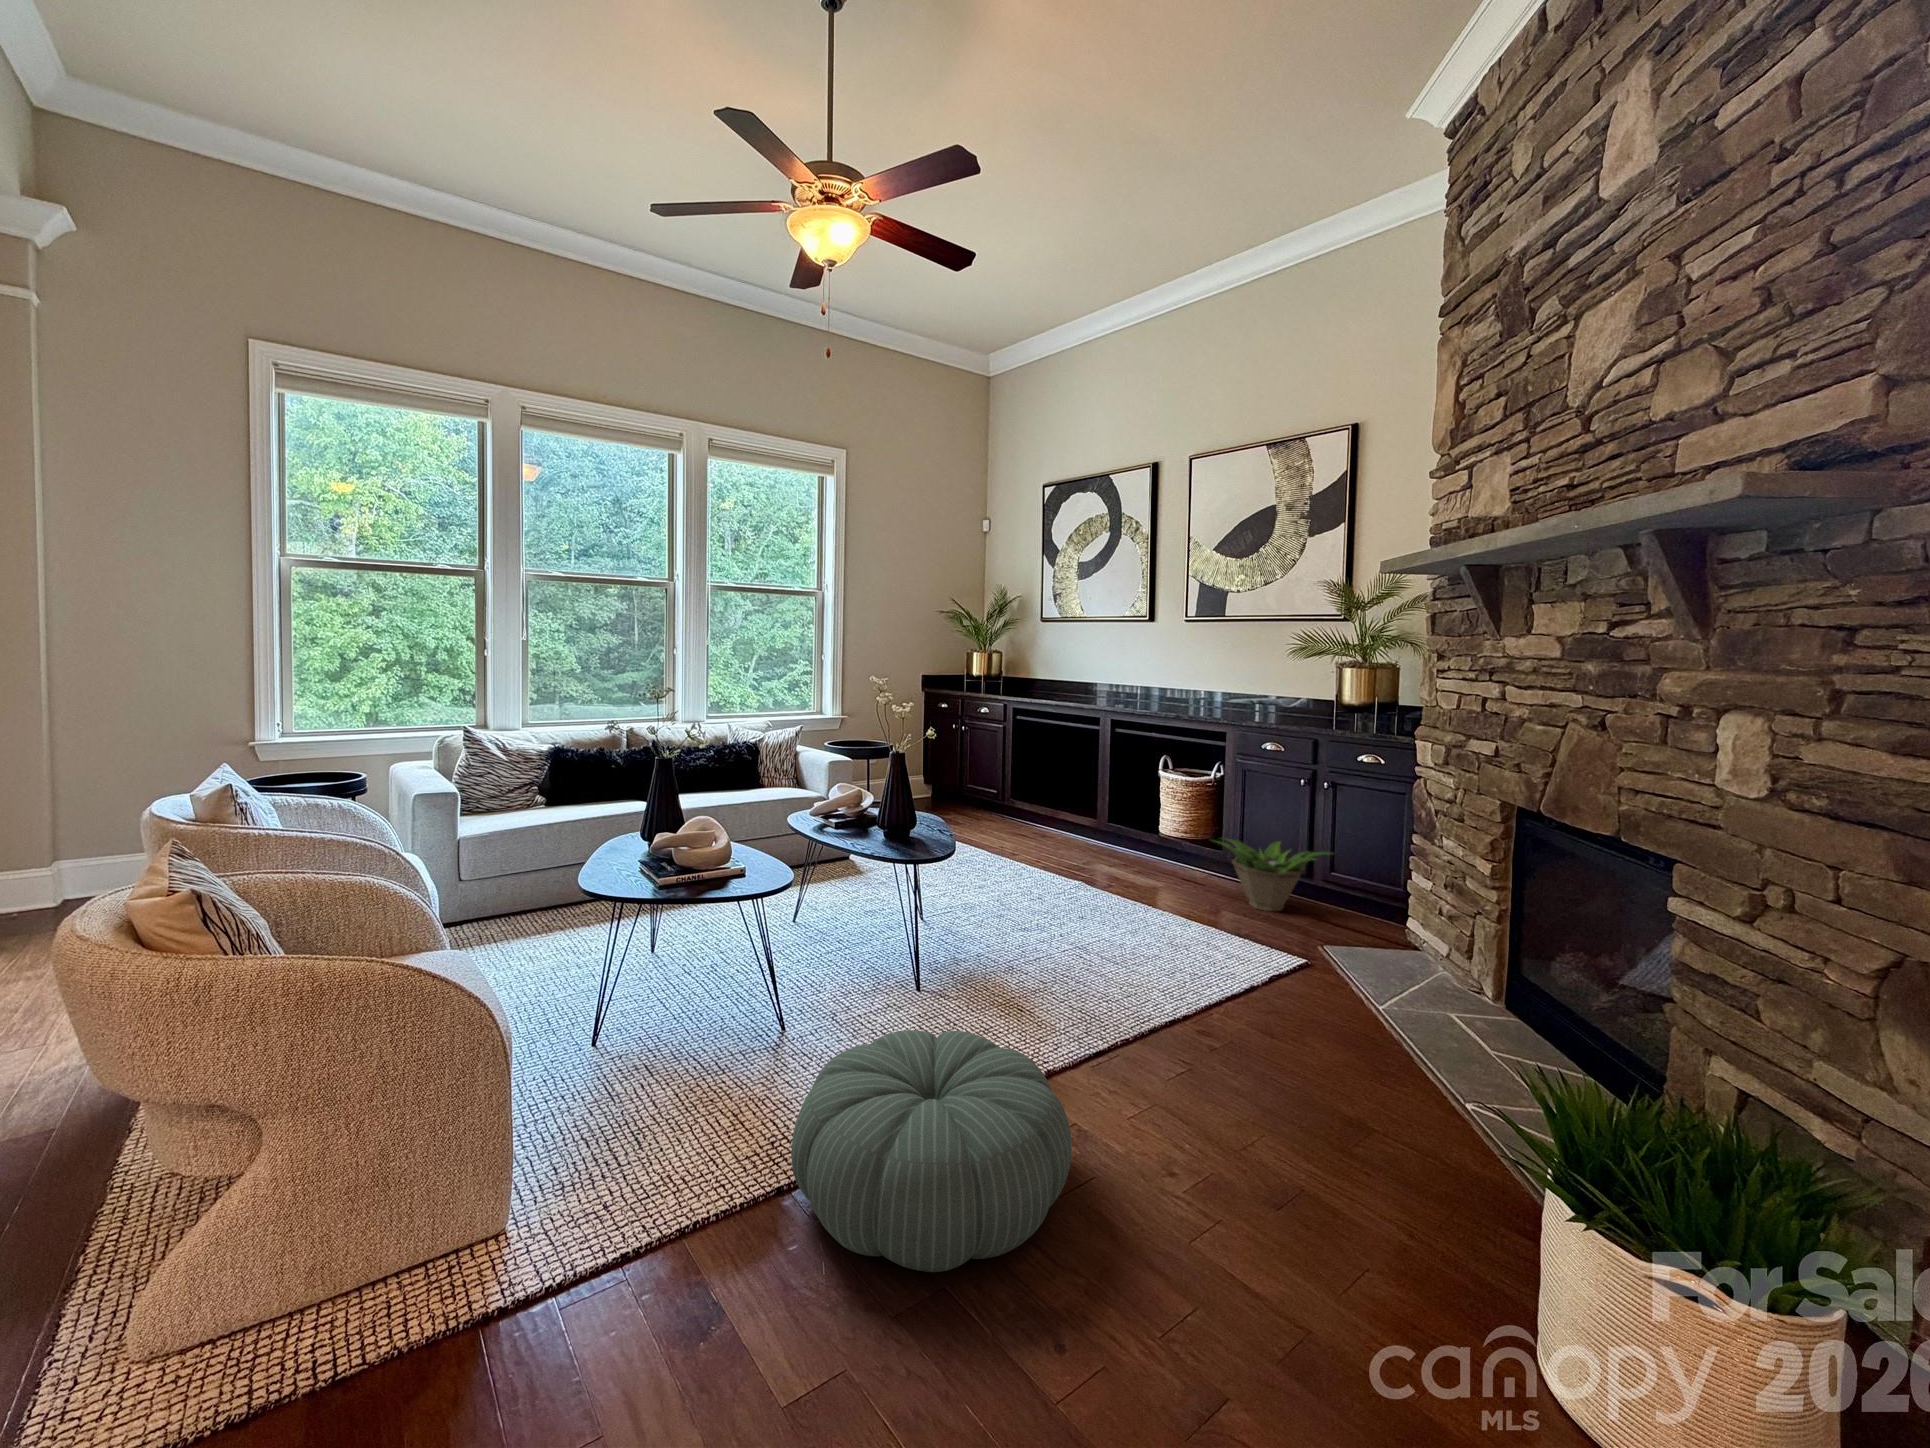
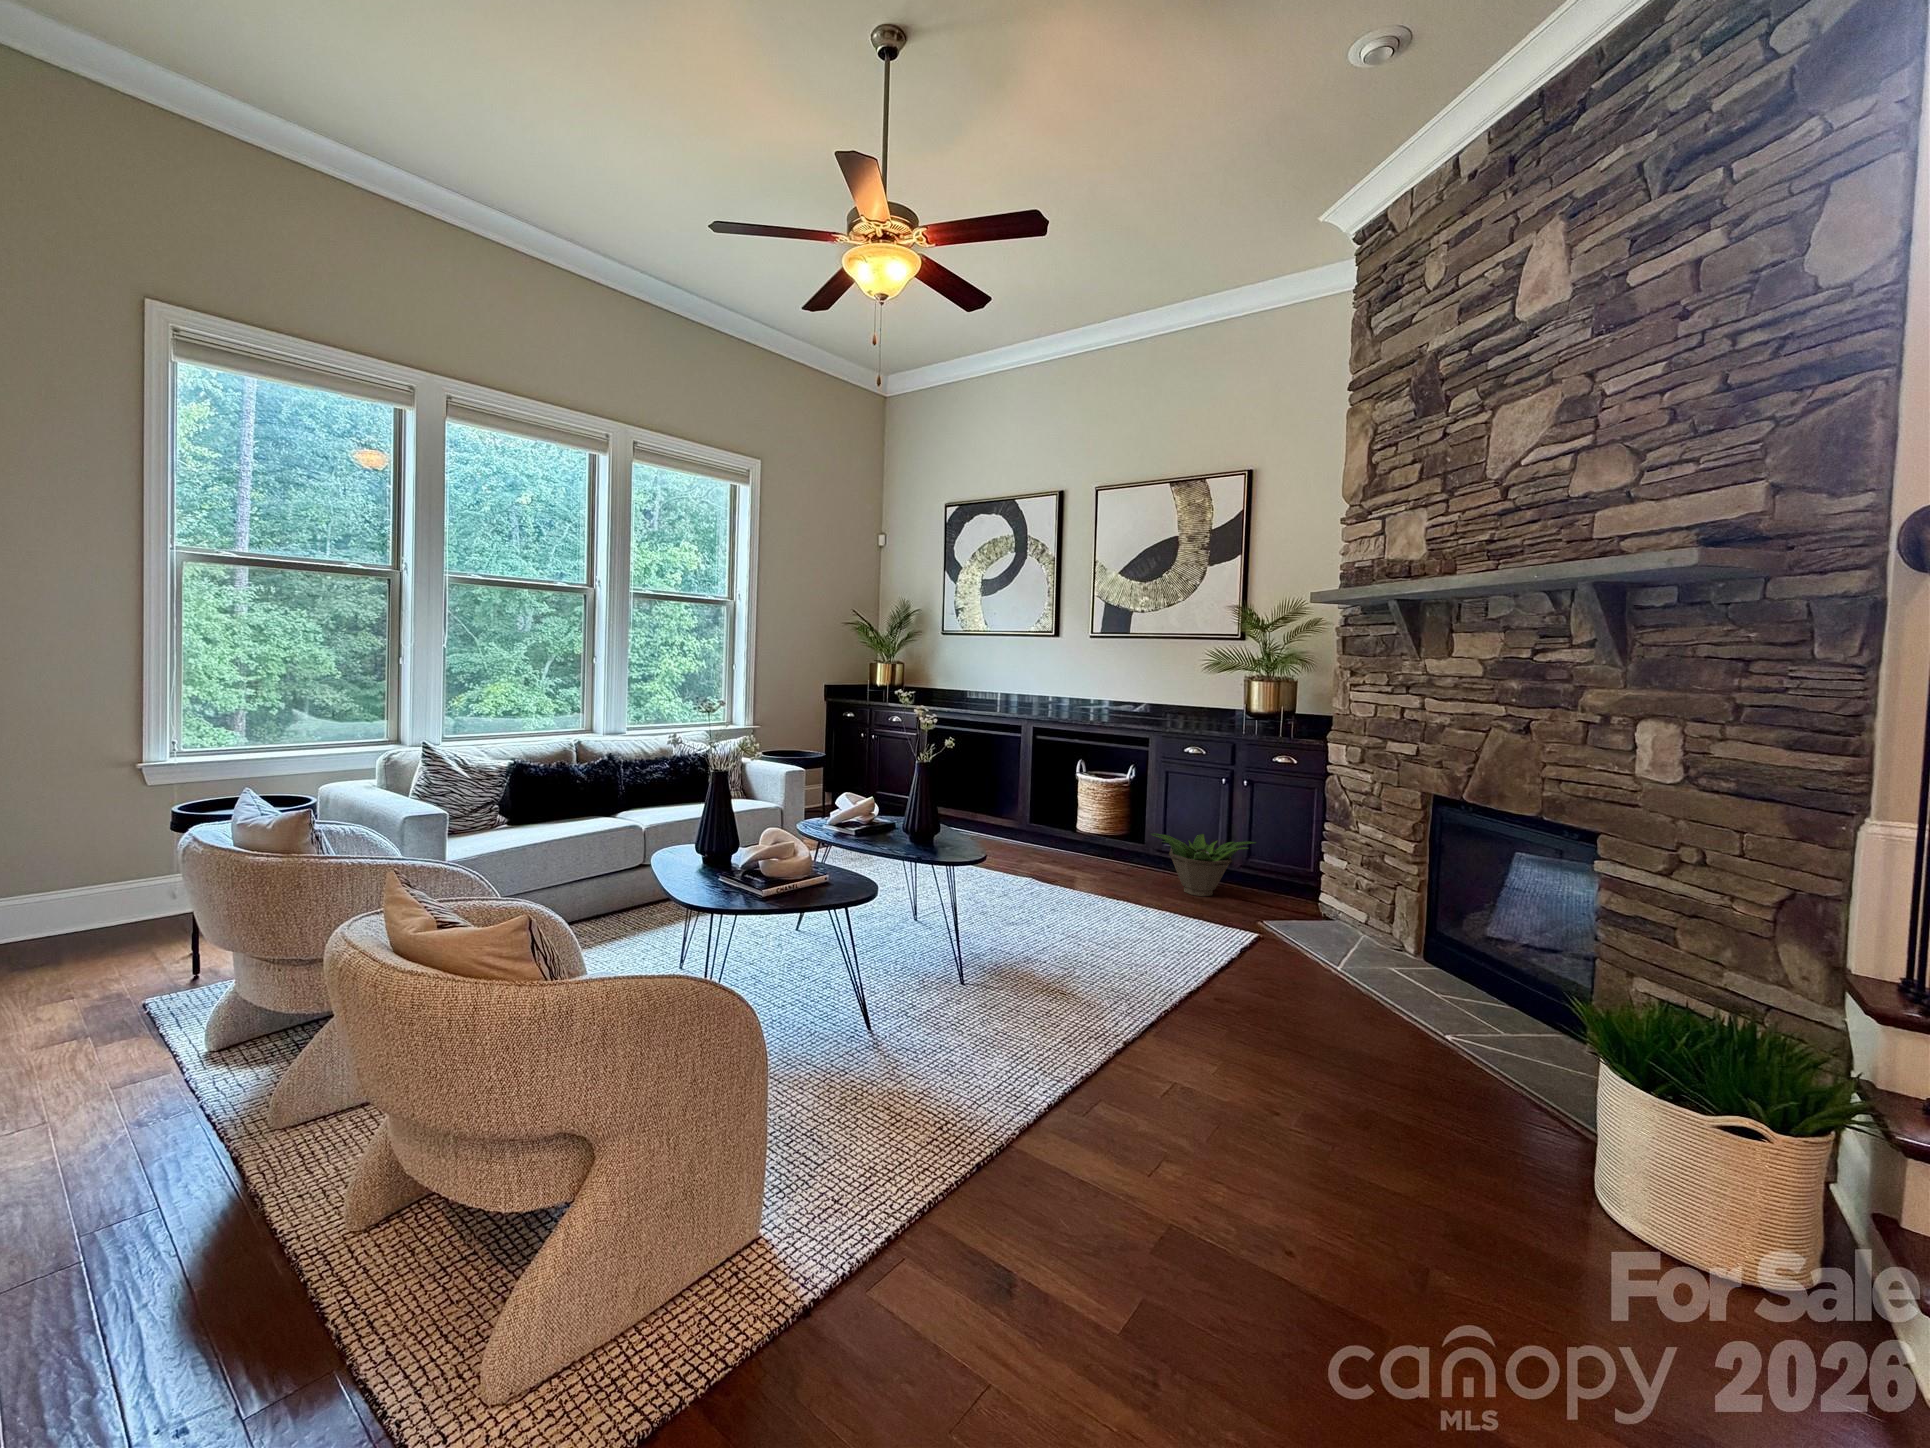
pouf: present [791,1030,1072,1272] -> none [981,1011,1233,1211]

